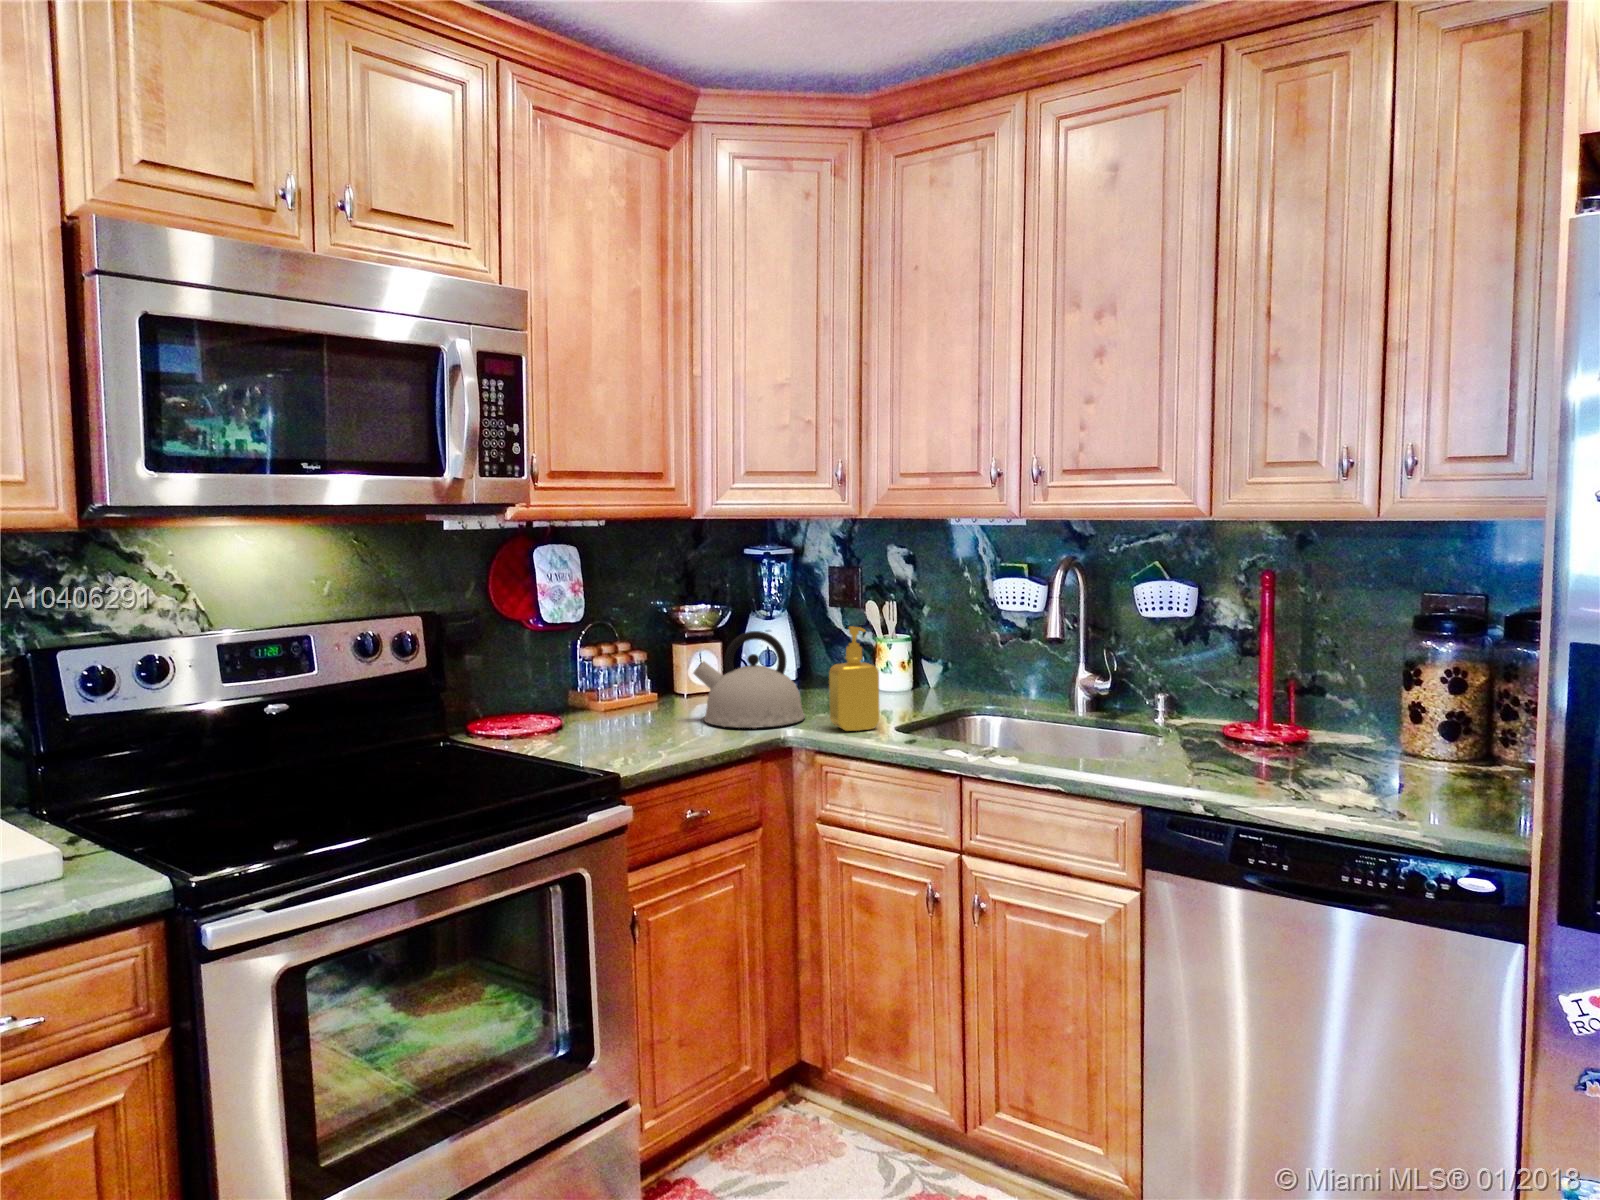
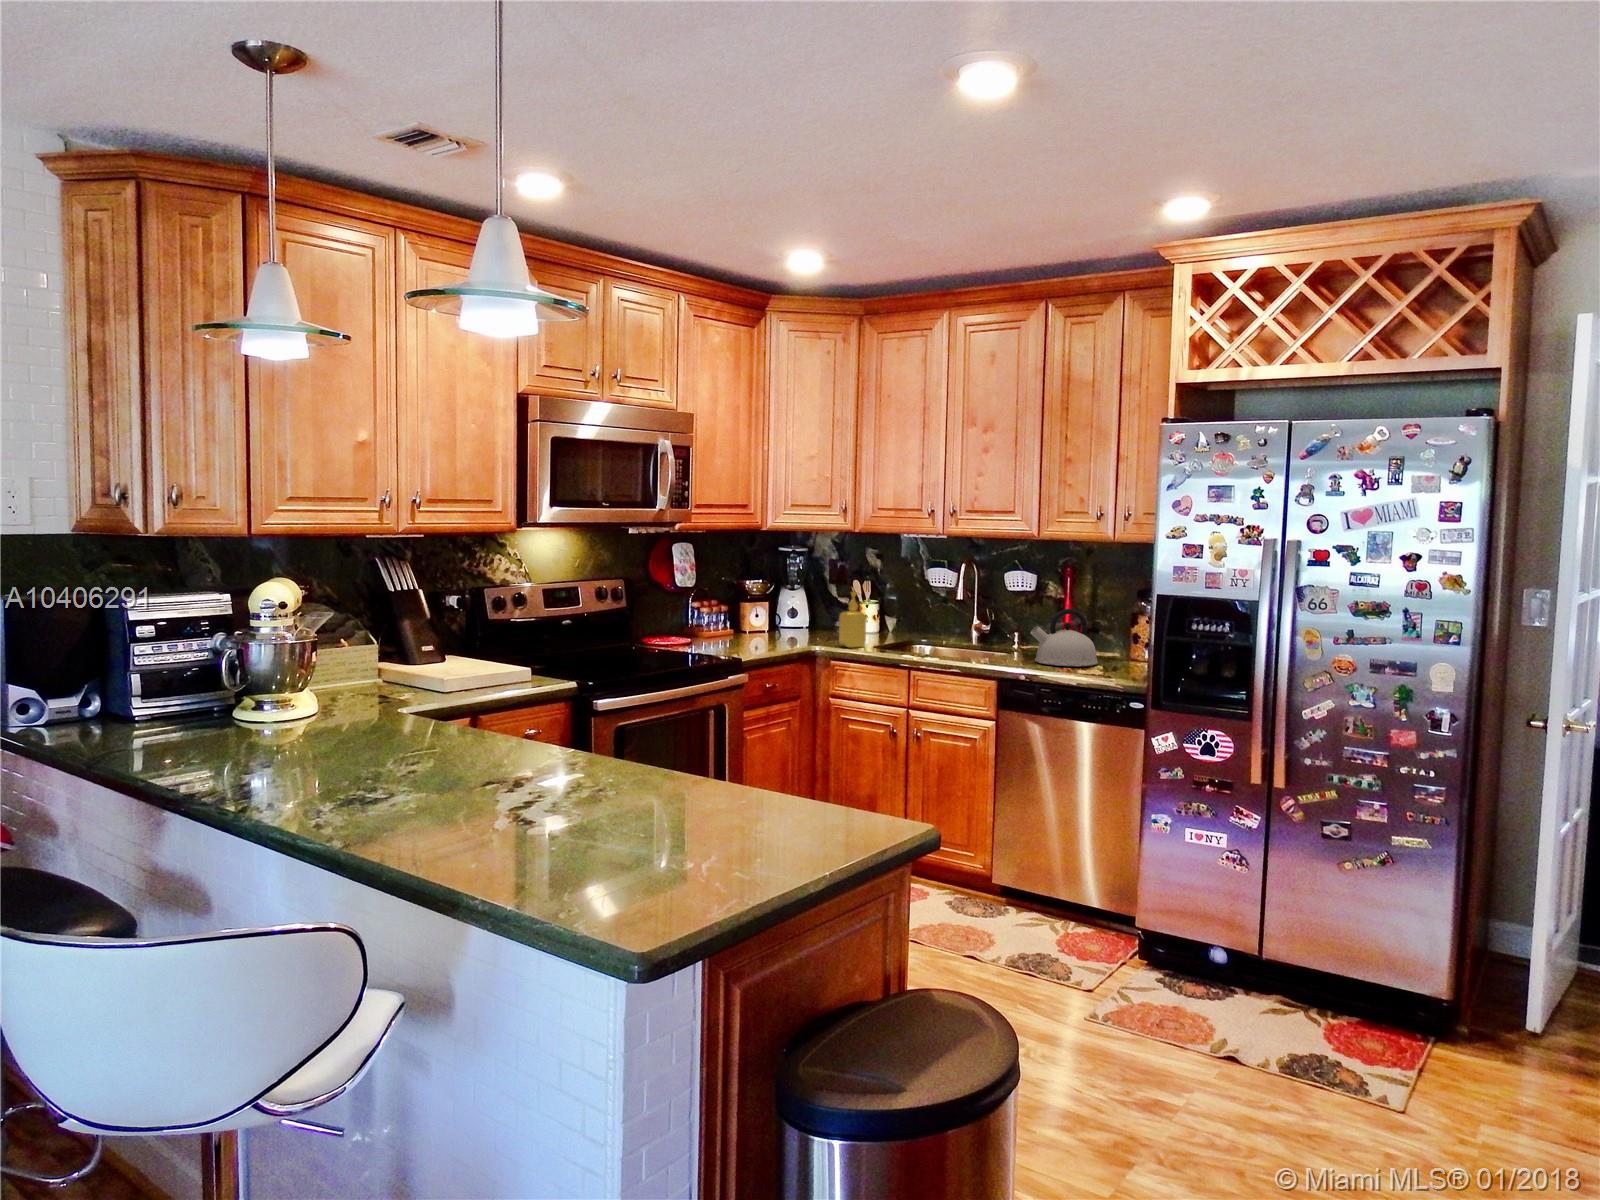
kettle: present [693,631,805,728] -> present [1031,609,1098,666]

